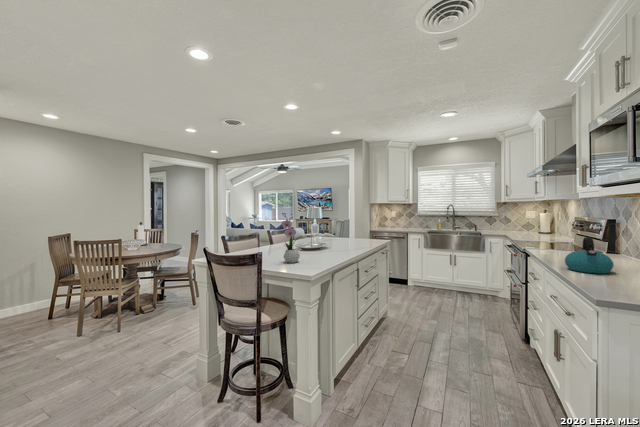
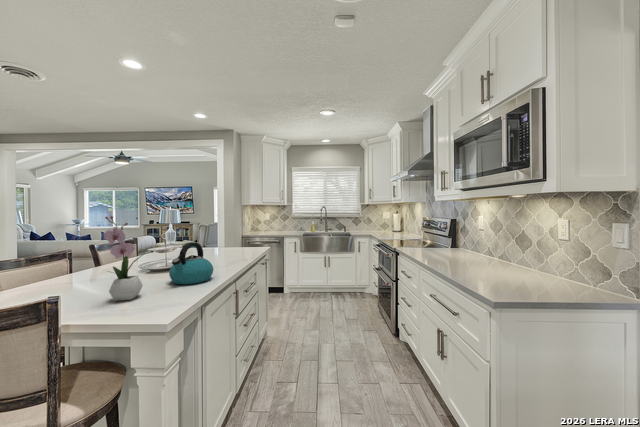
kettle: present [565,237,614,274] -> present [169,242,213,284]

